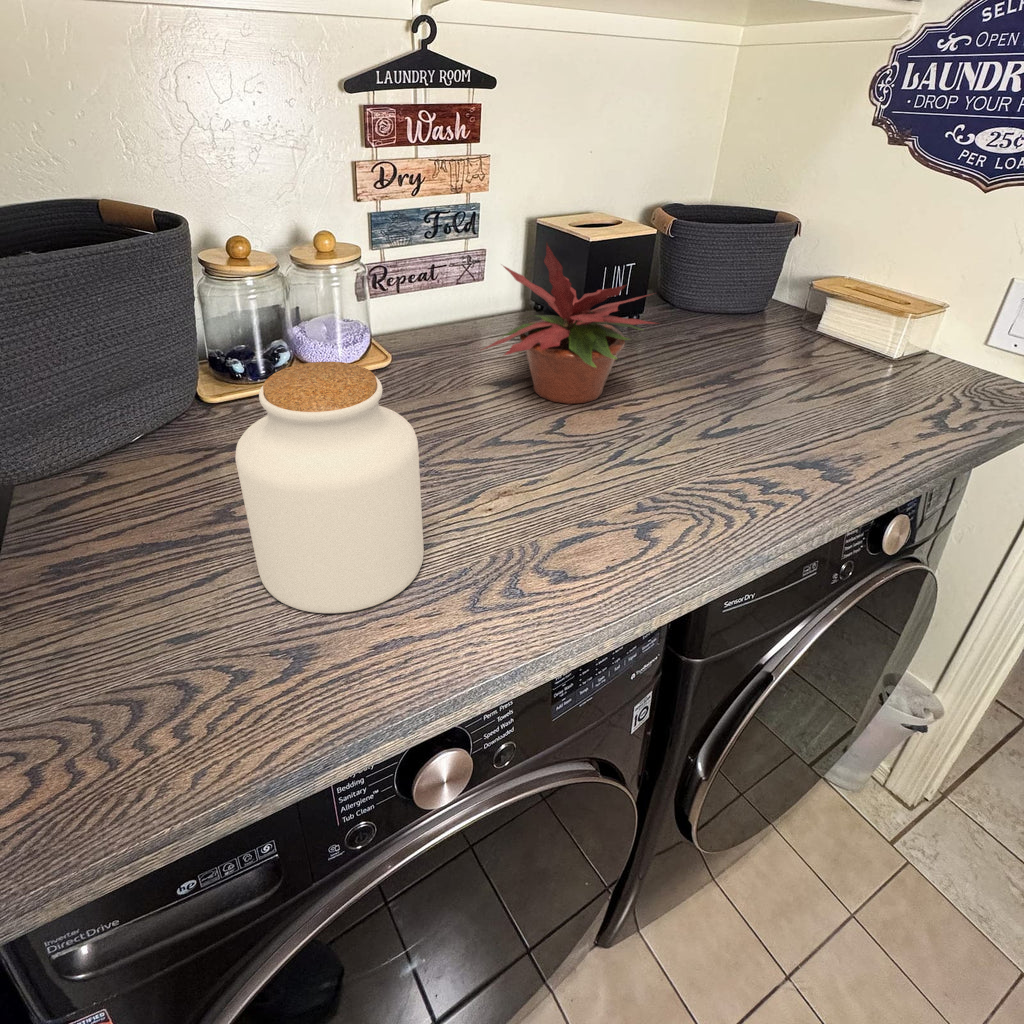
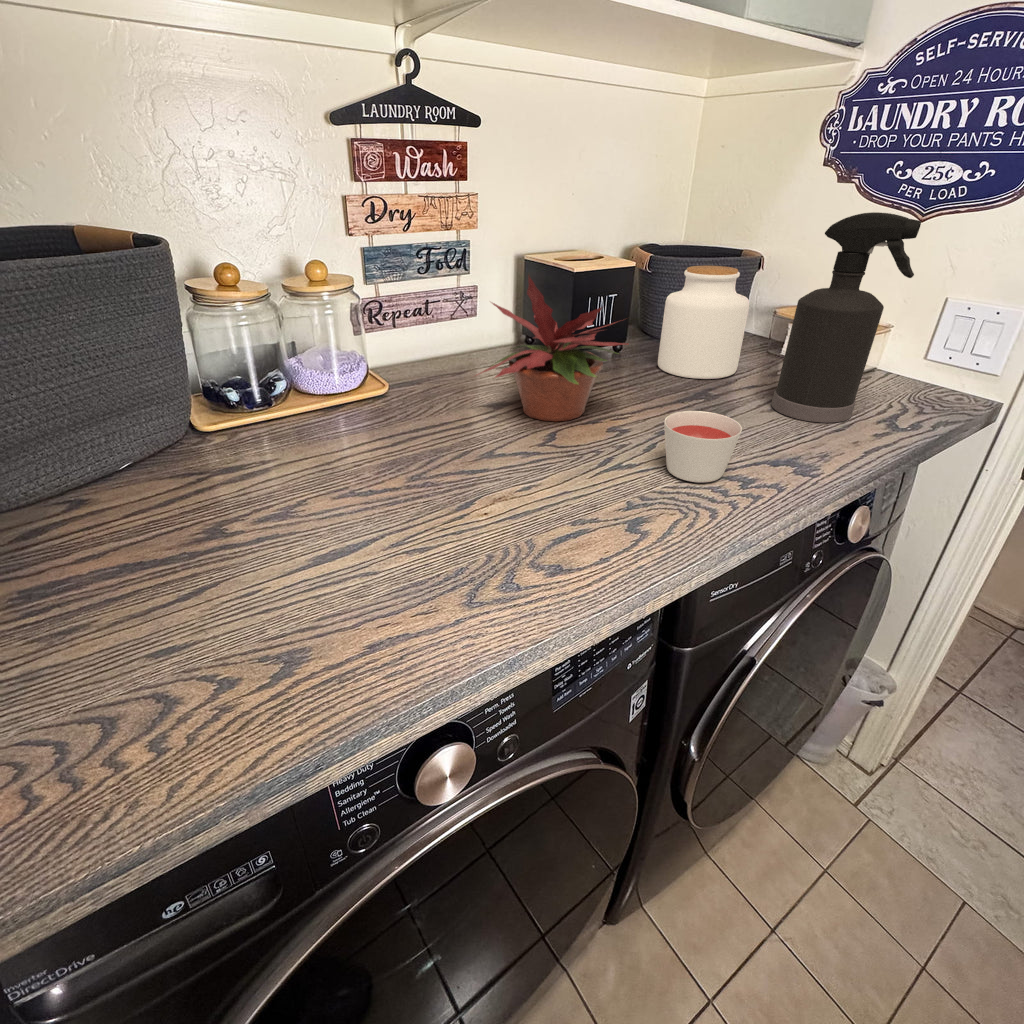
spray bottle: none [812,189,983,418] -> present [771,212,921,423]
jar: present [235,362,424,613] -> present [658,266,750,379]
candle: none [686,406,768,485] -> present [664,411,742,482]

